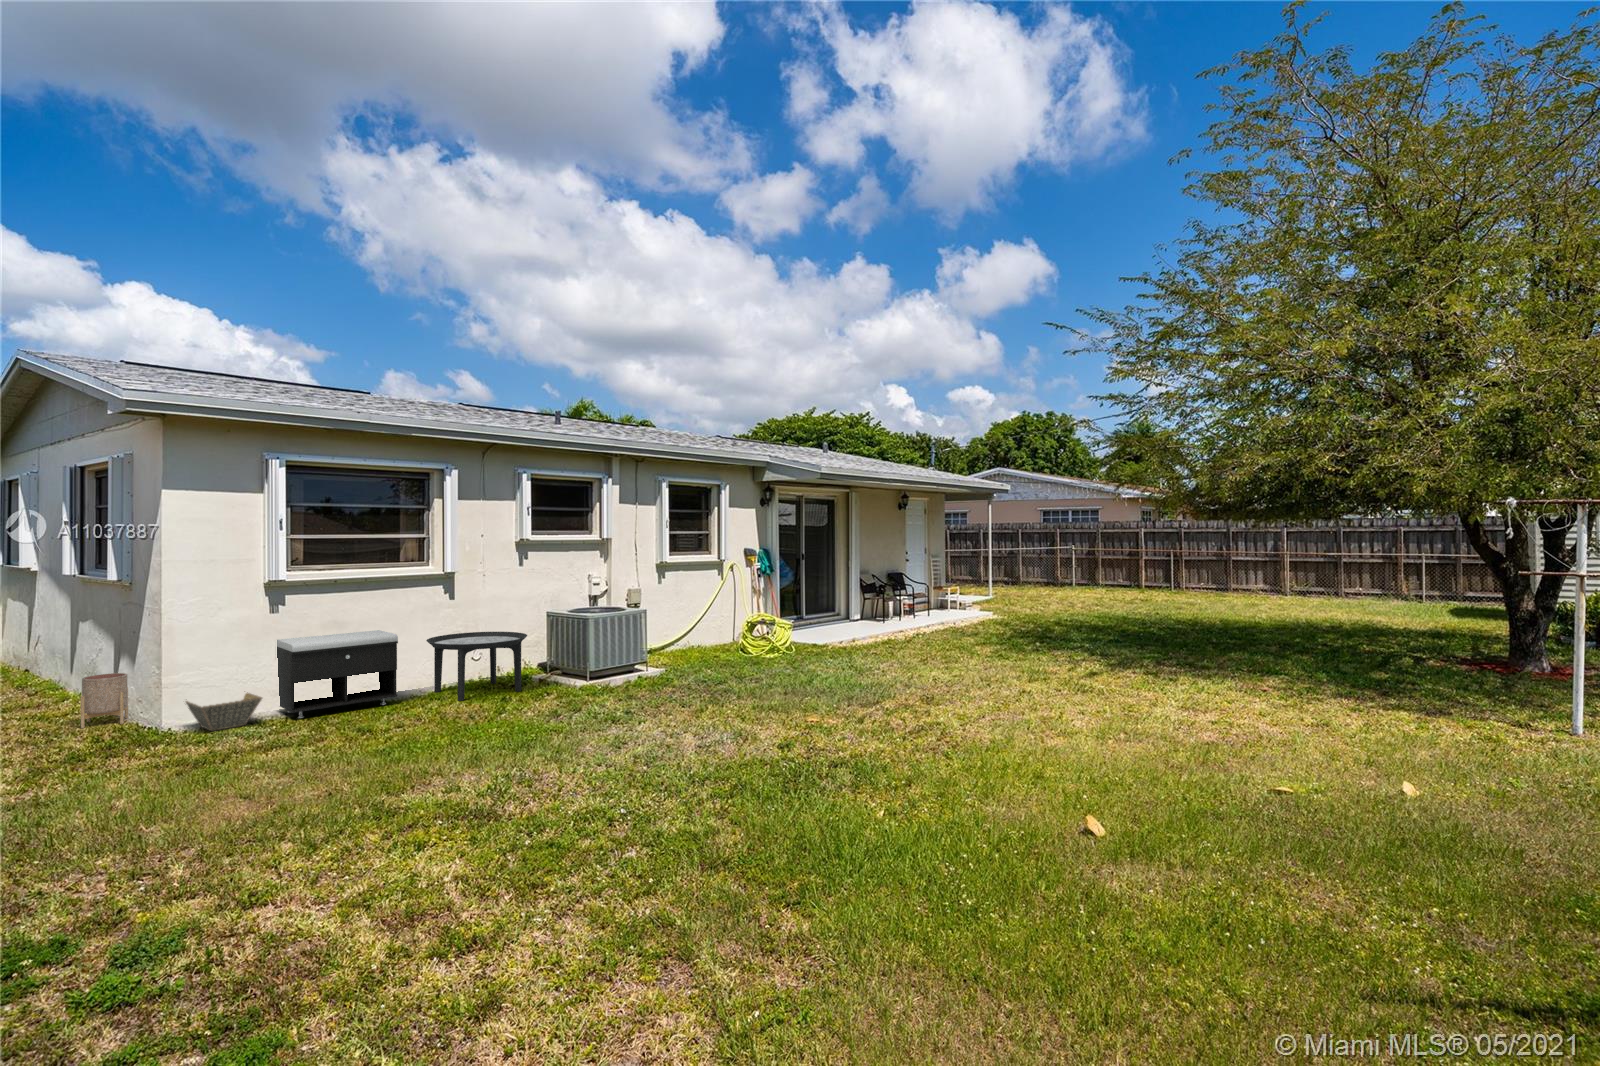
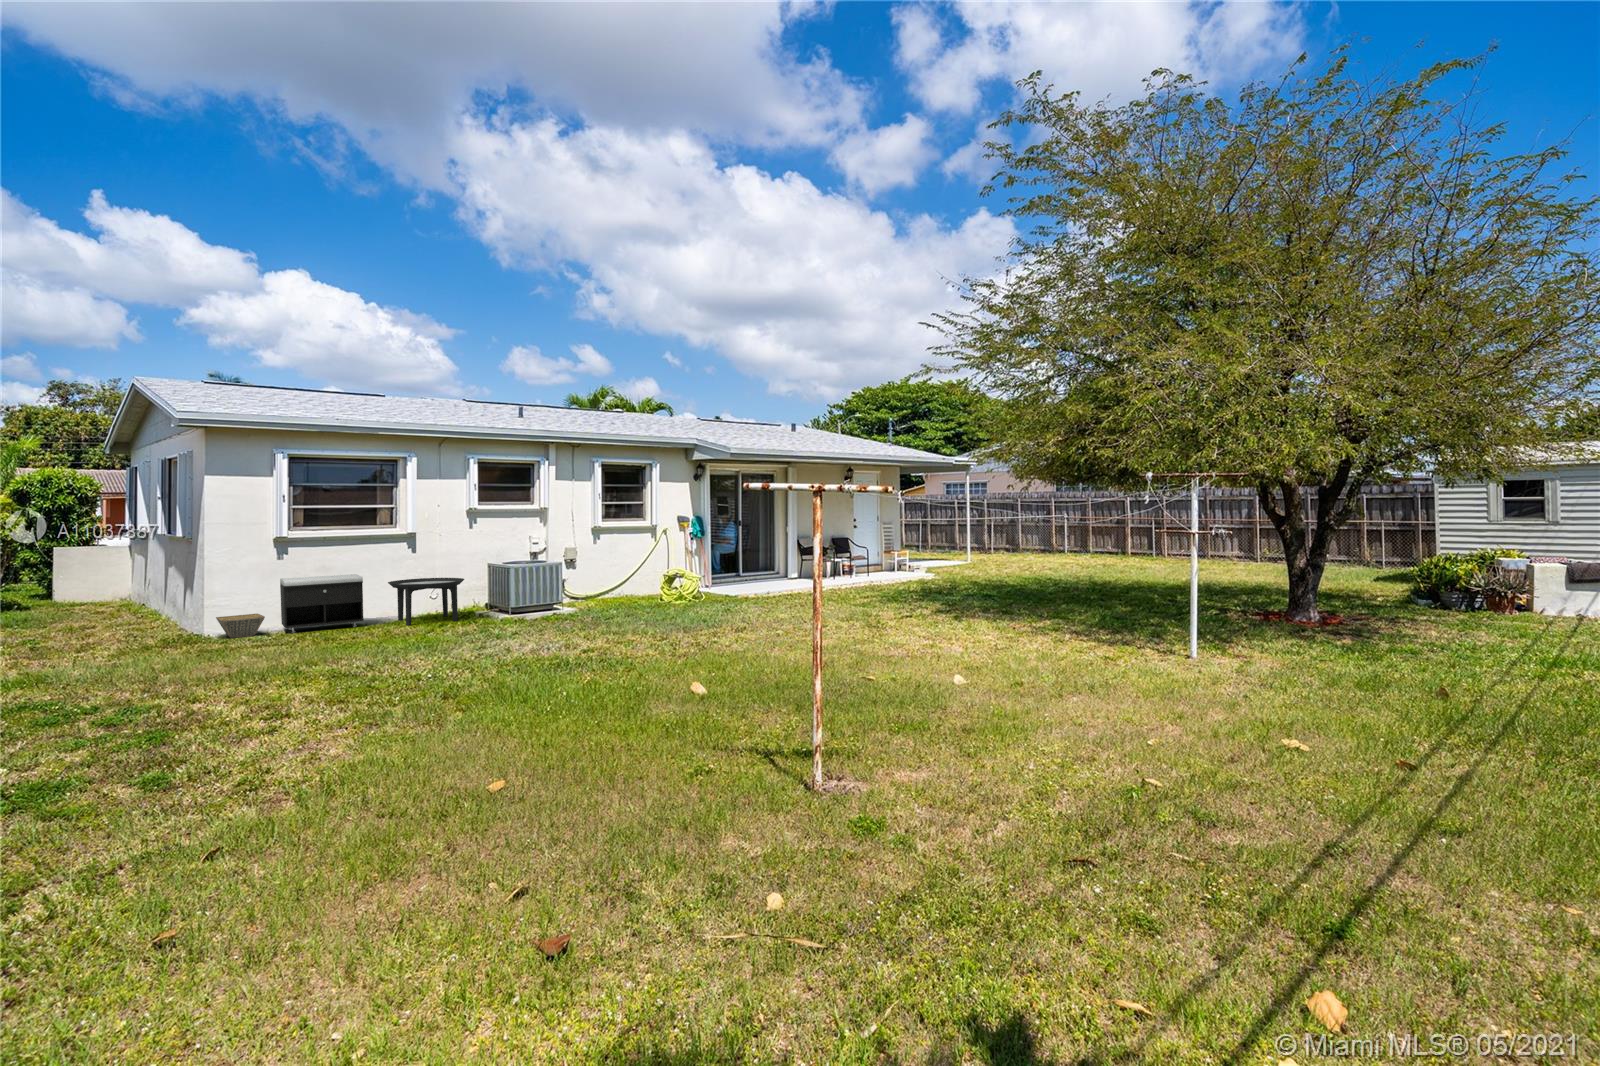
planter: present [81,673,128,728] -> none [156,600,190,635]

